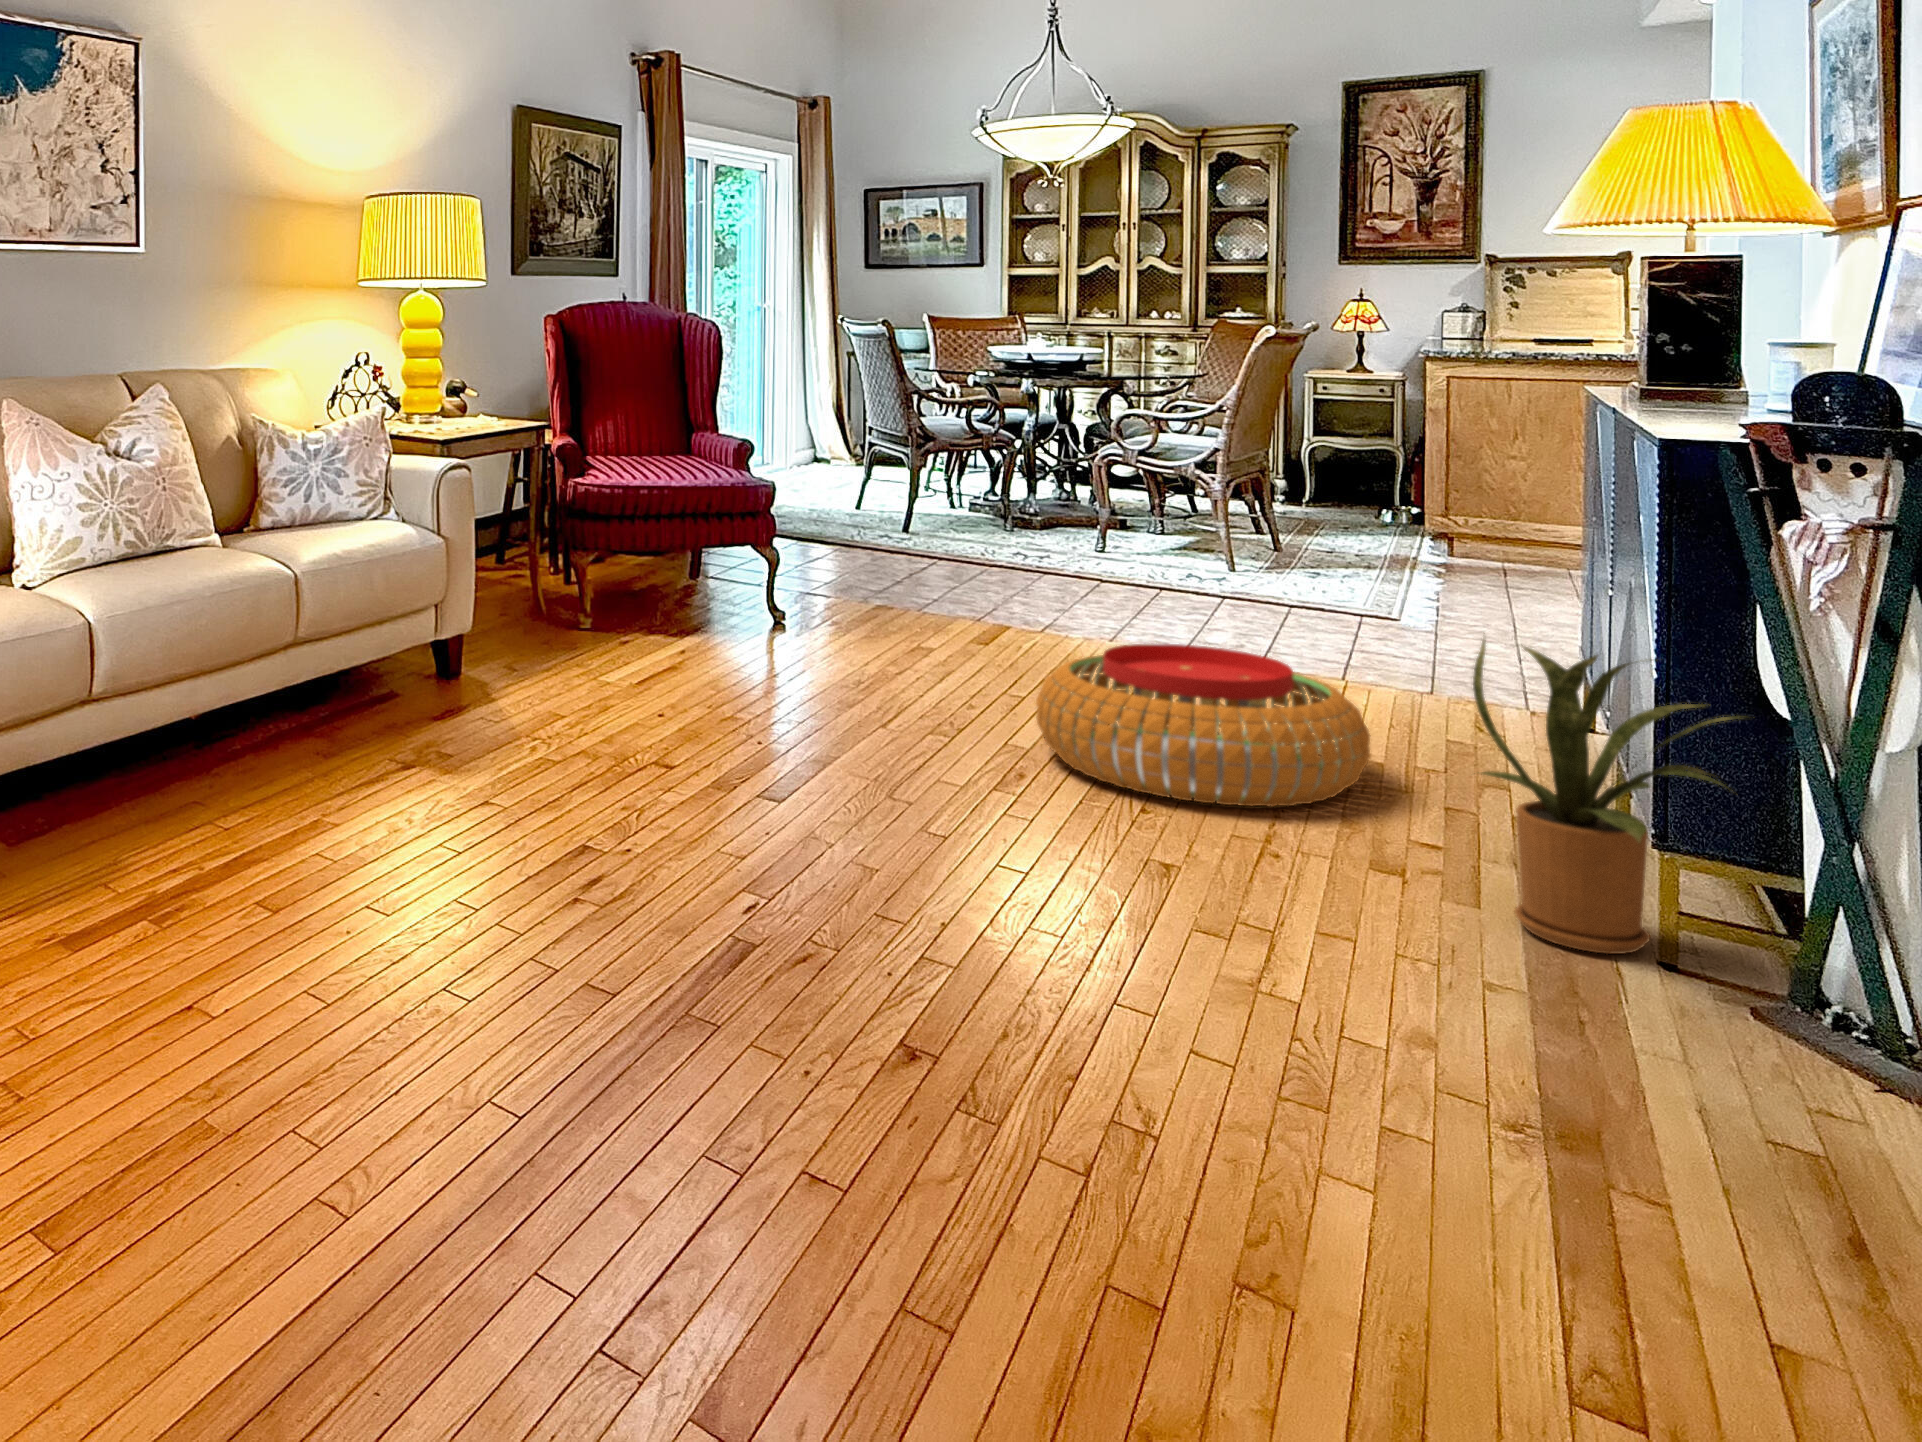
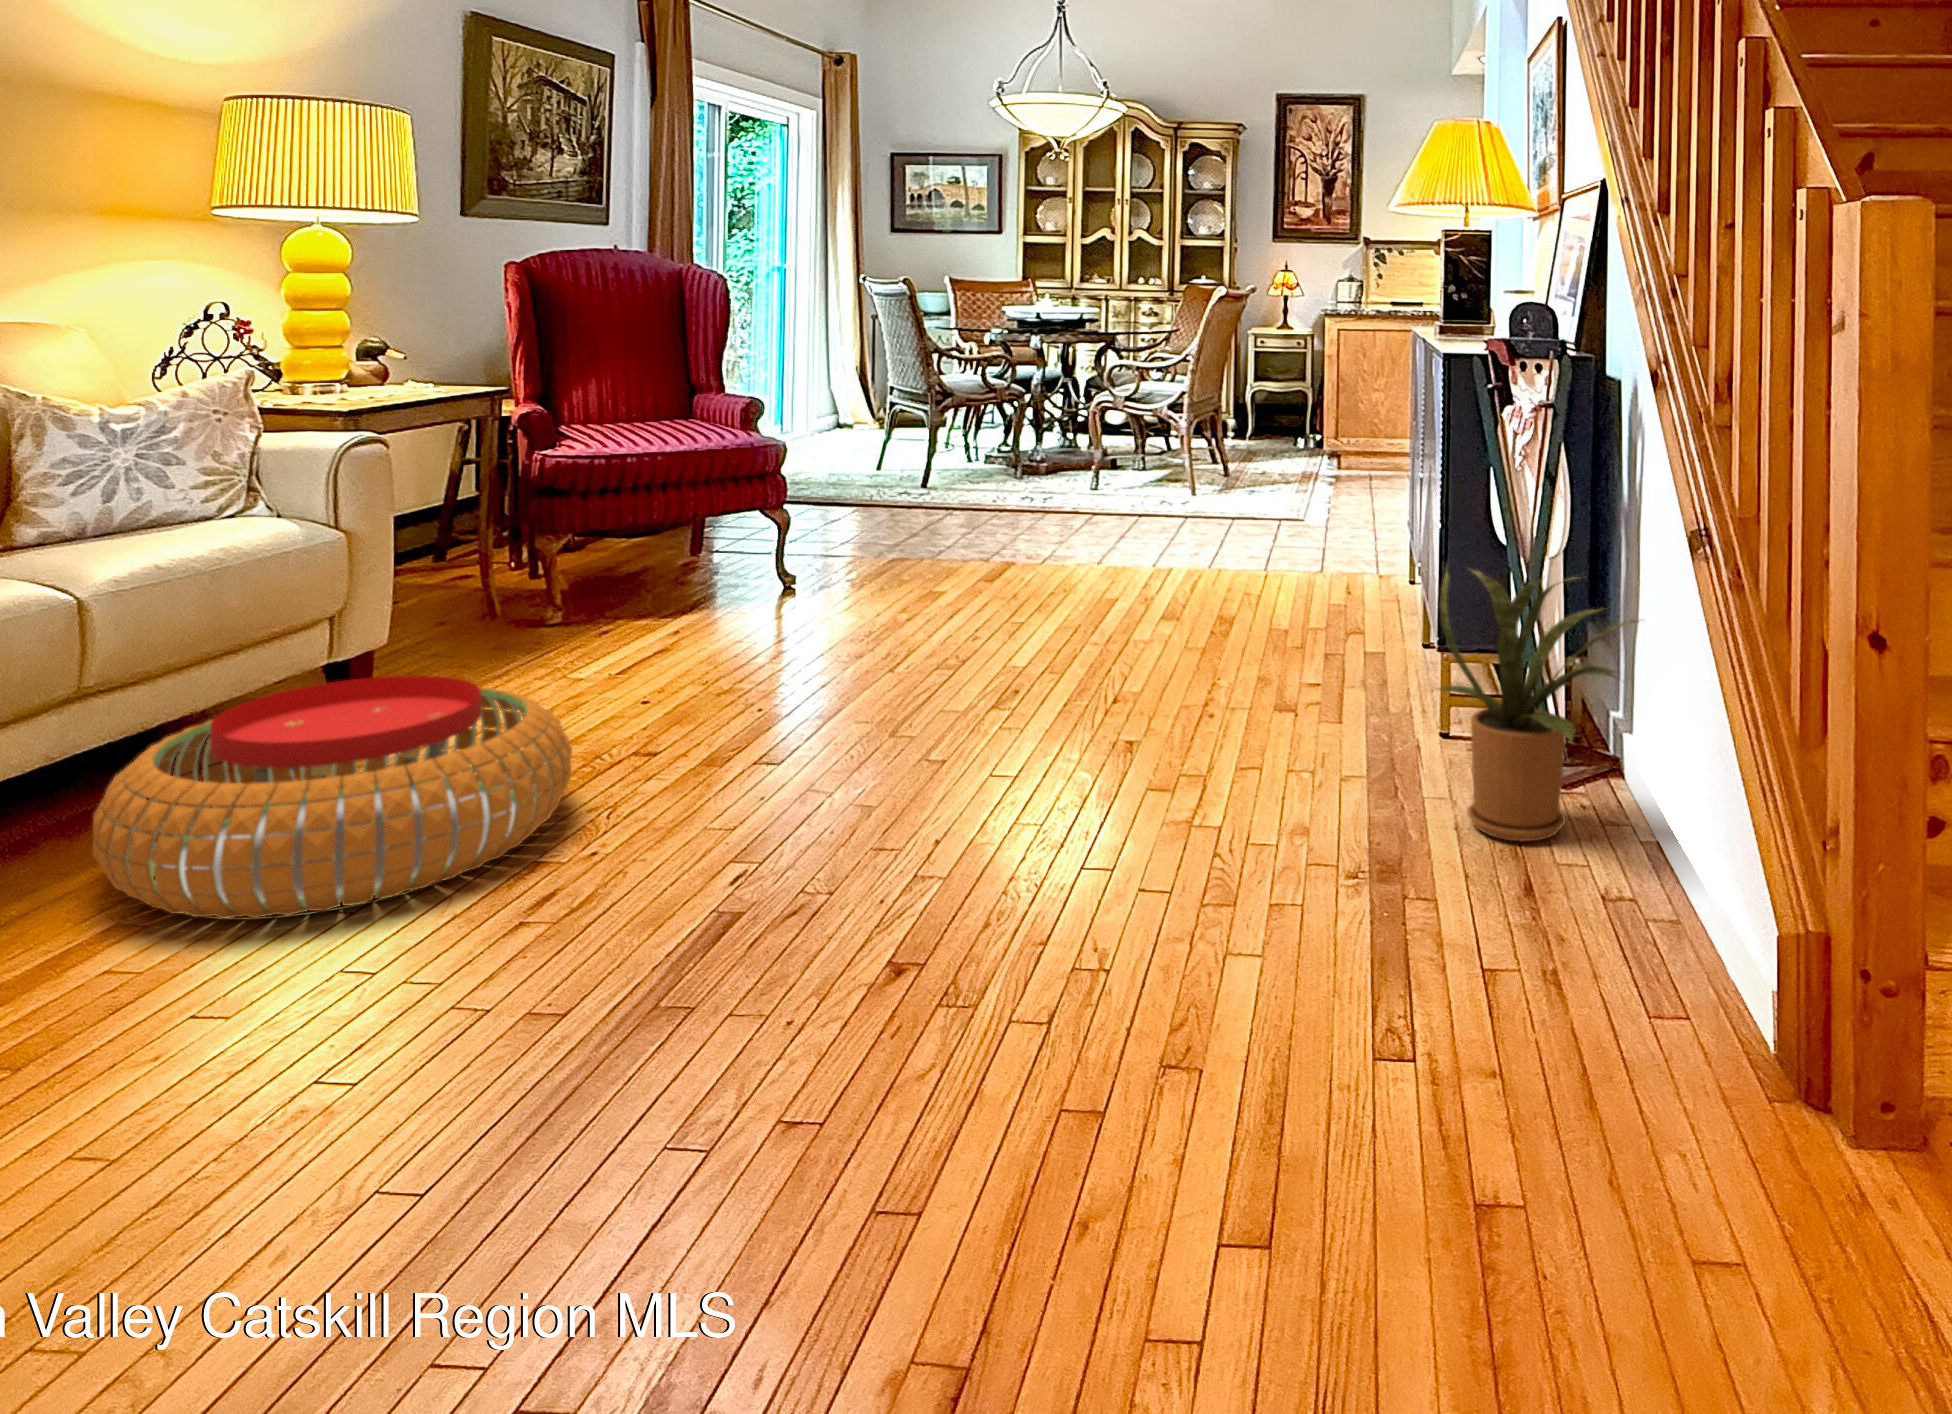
pouf: present [1036,643,1370,806] -> present [93,676,572,919]

